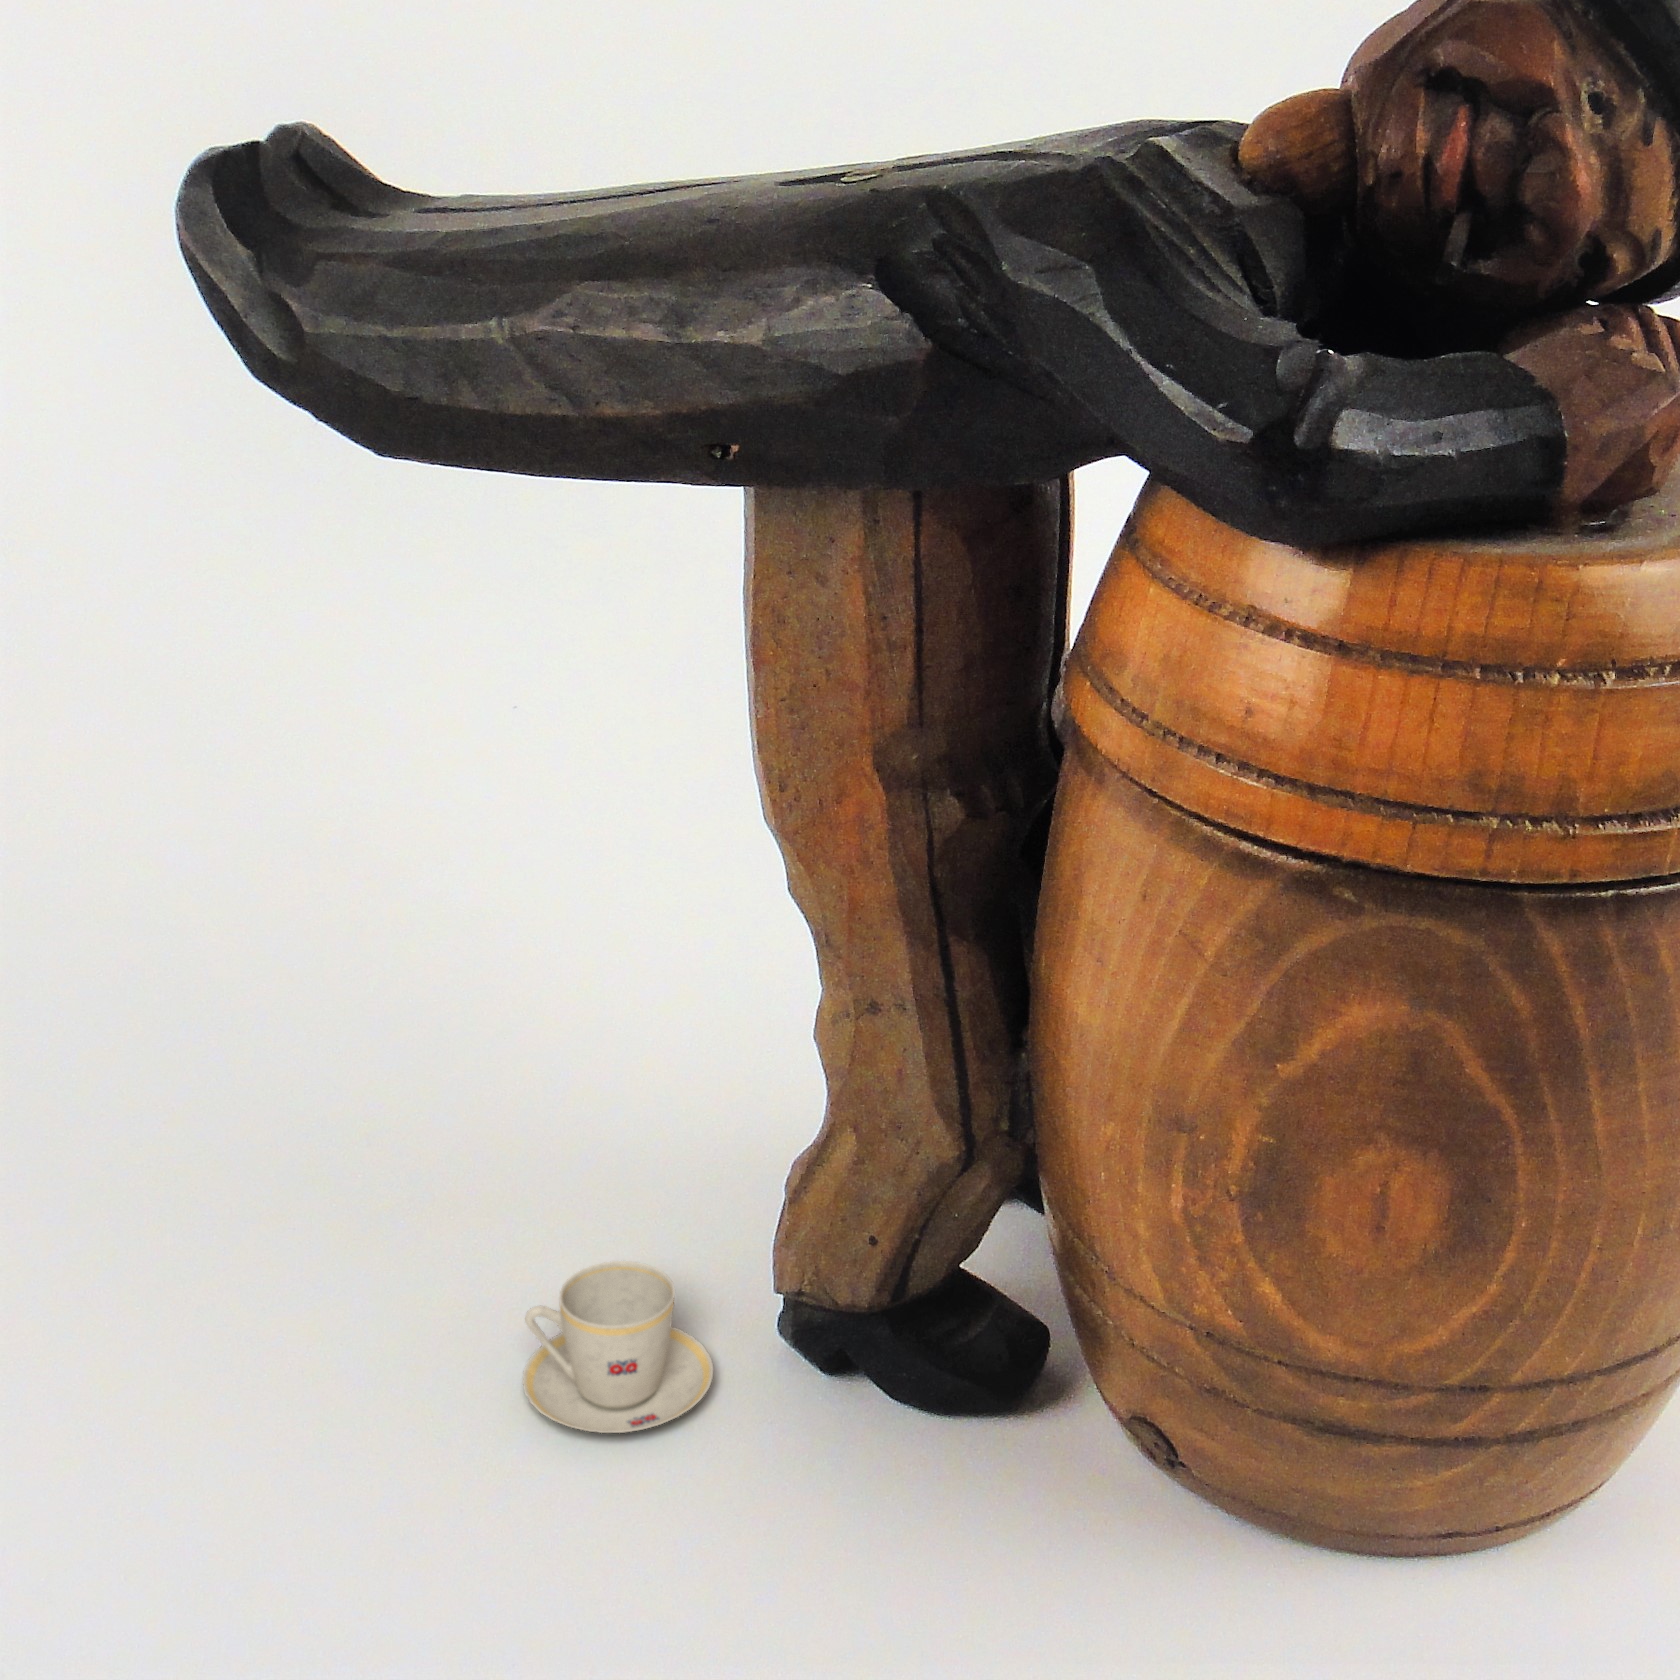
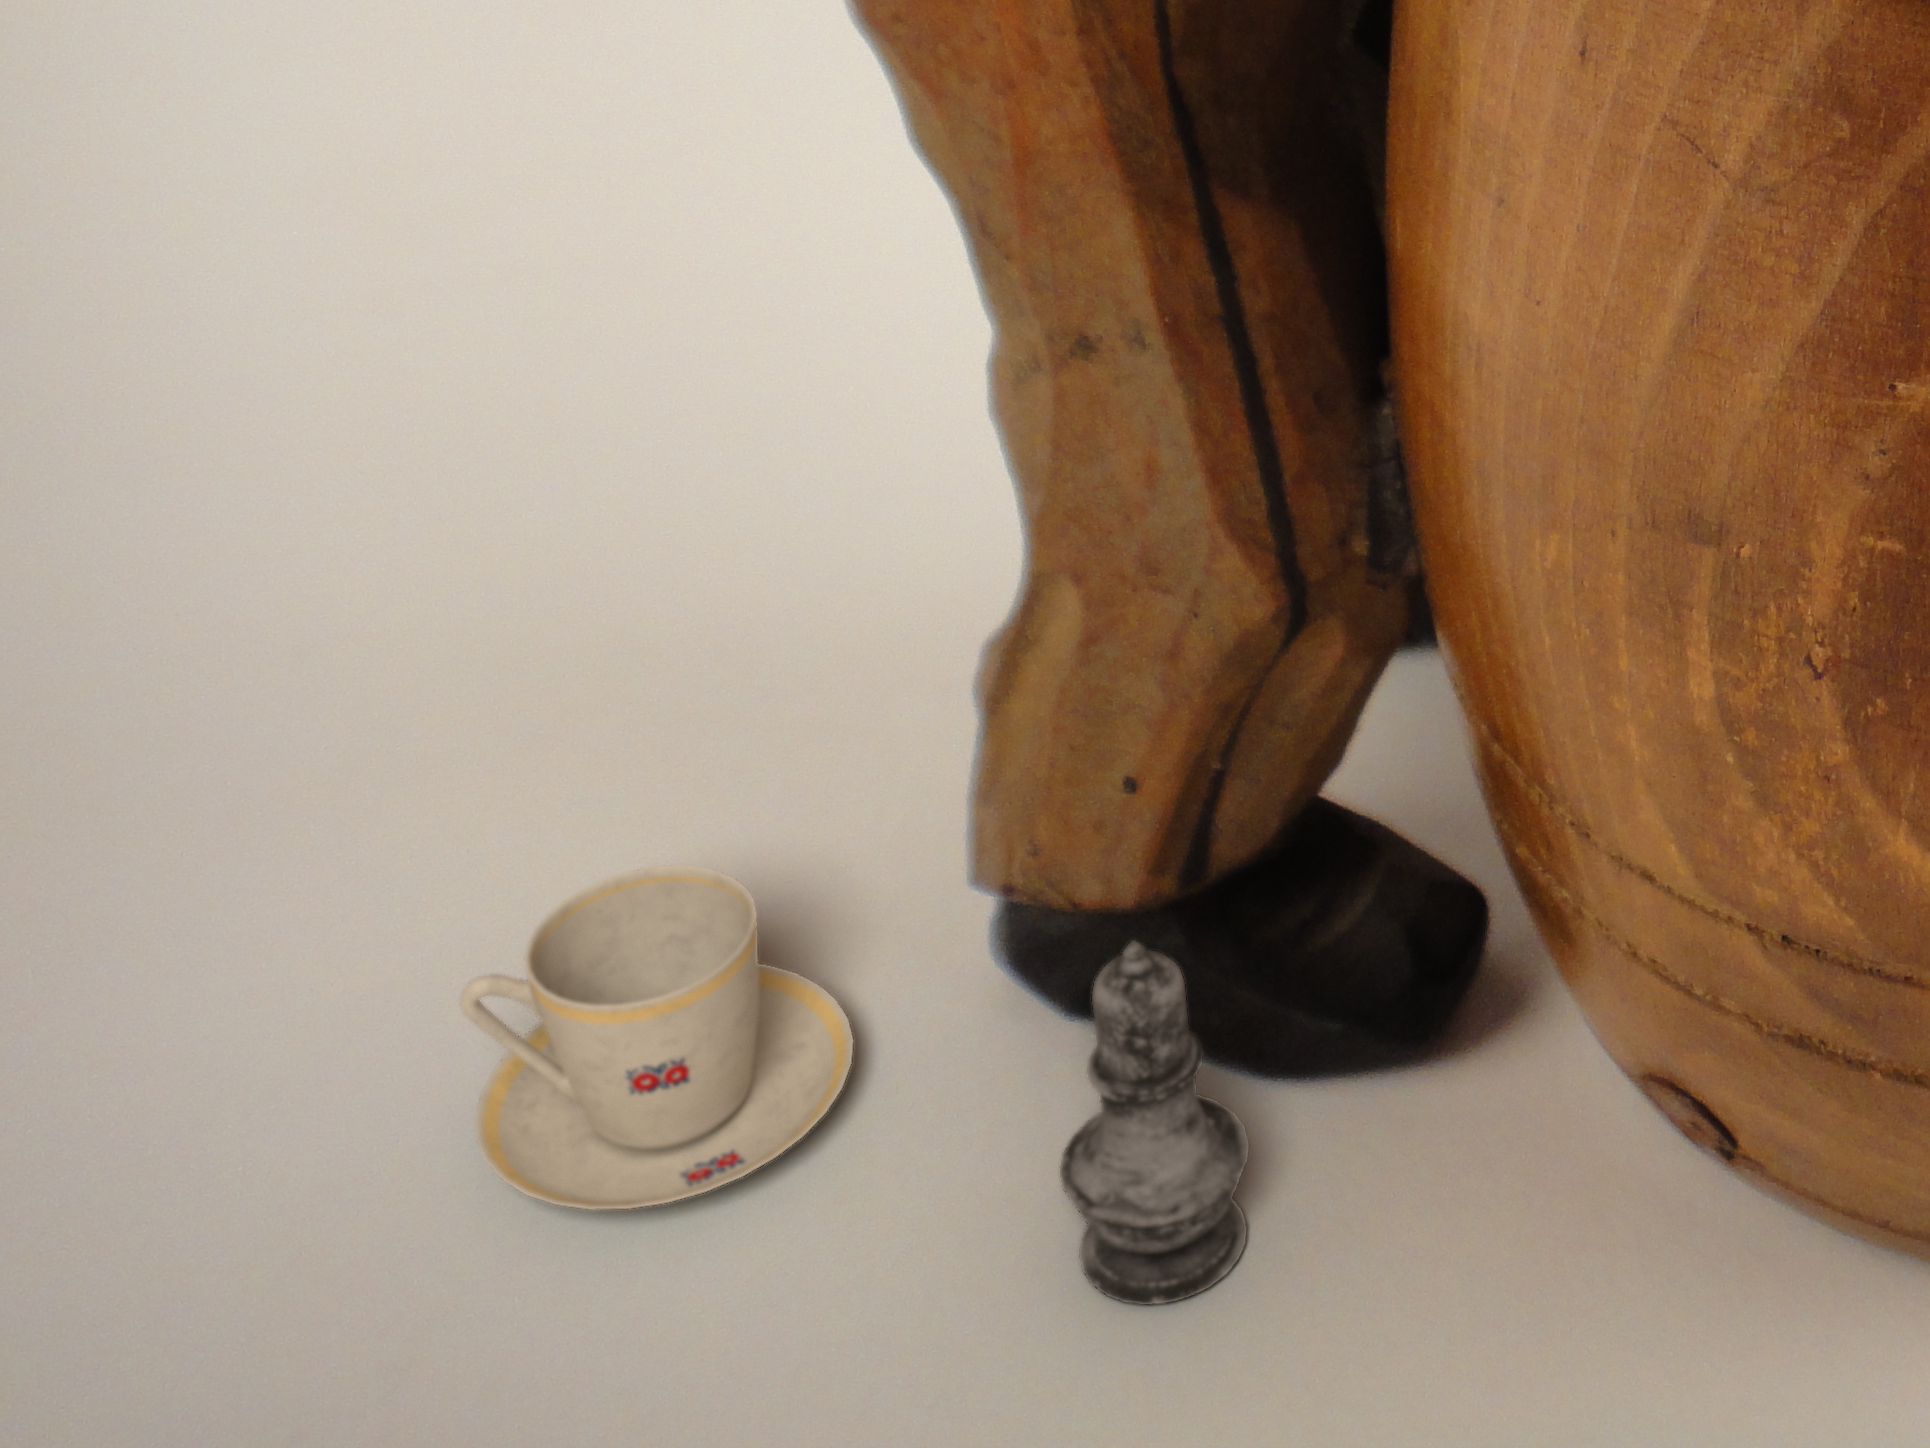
salt shaker: none [828,1314,925,1509] -> present [1060,941,1249,1305]

